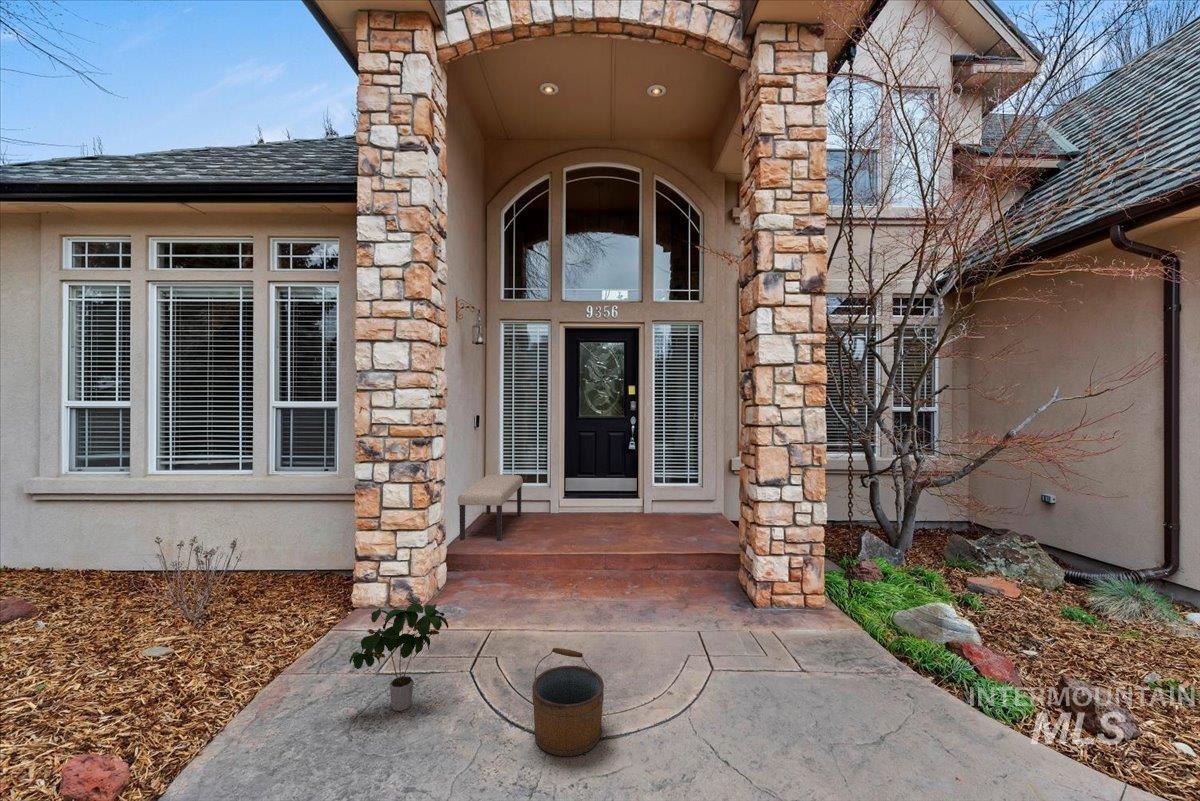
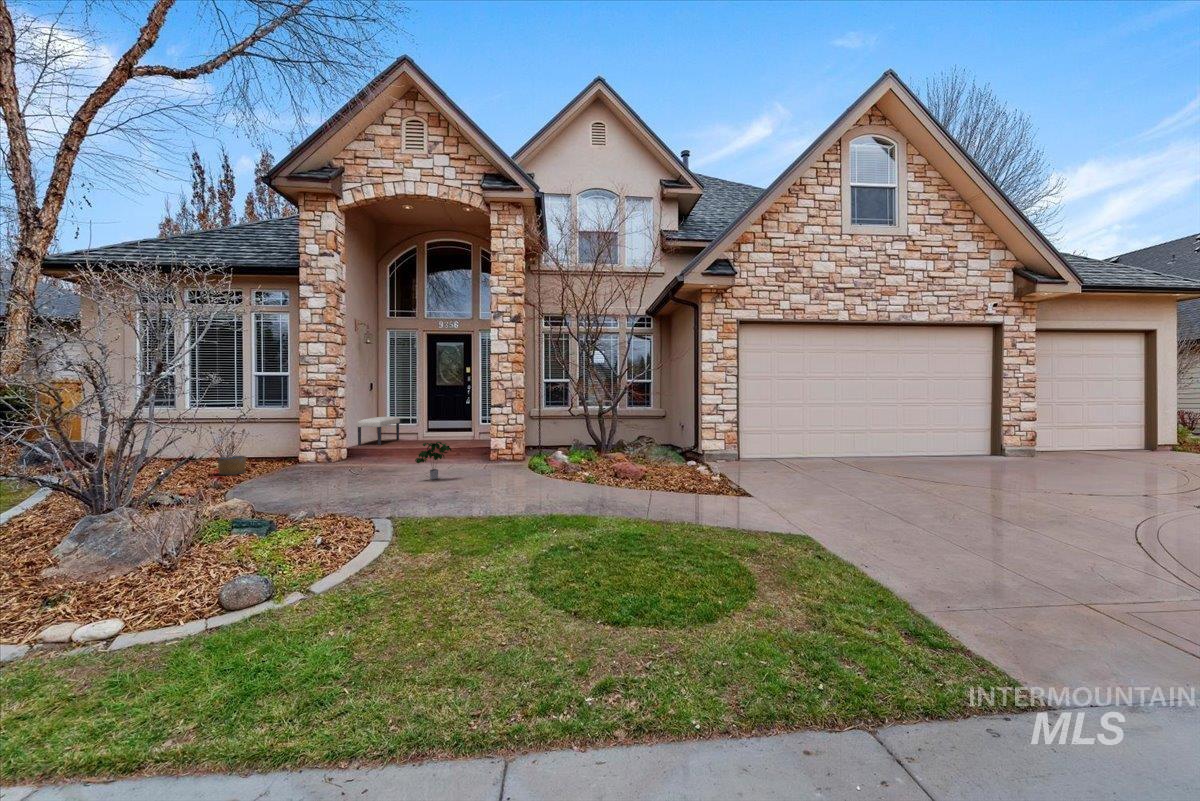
potted plant: present [349,604,448,711] -> present [415,442,451,479]
bucket: present [532,648,604,756] -> present [218,446,246,475]

